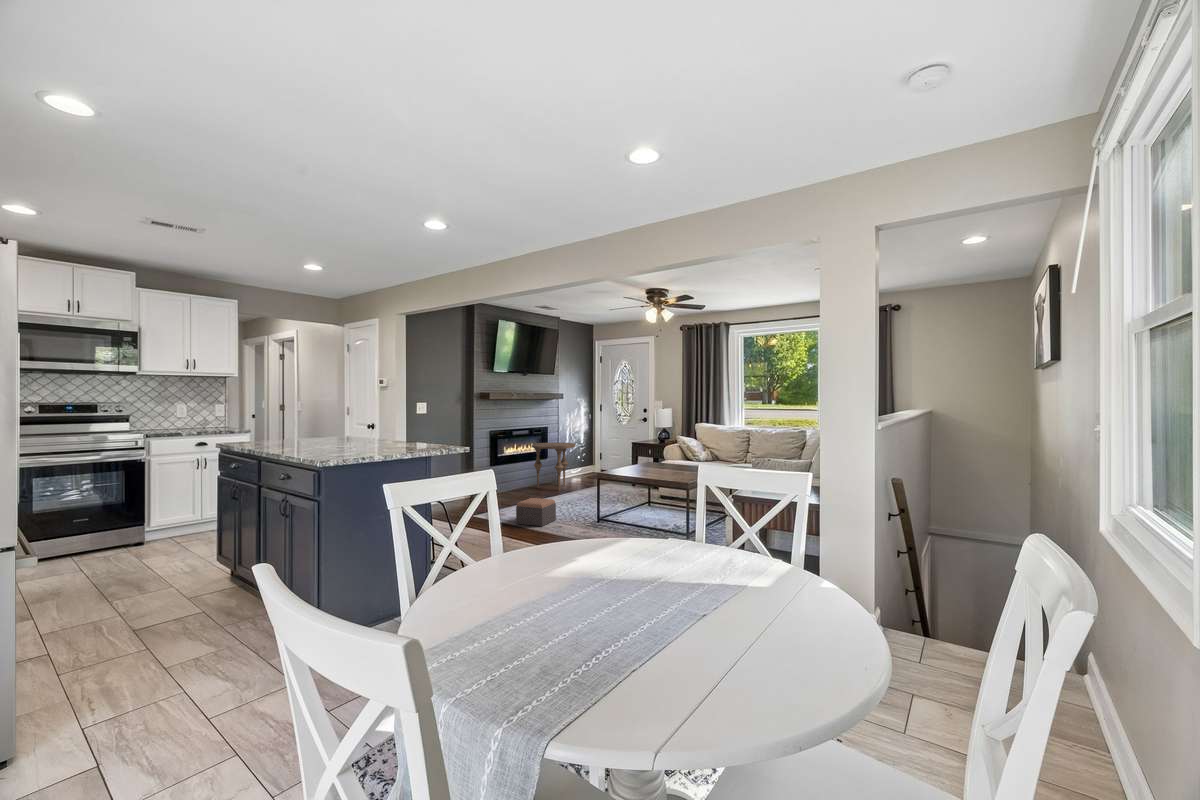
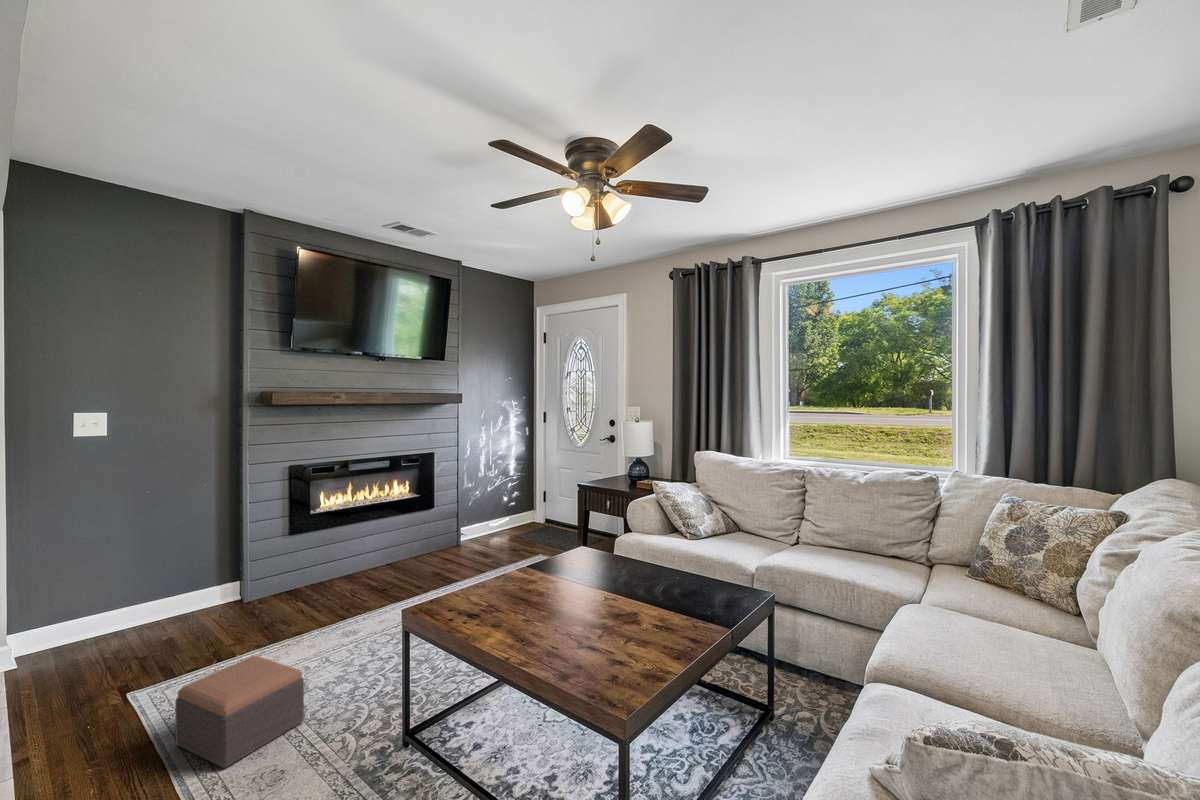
side table: present [532,442,576,491] -> none [385,481,471,579]

